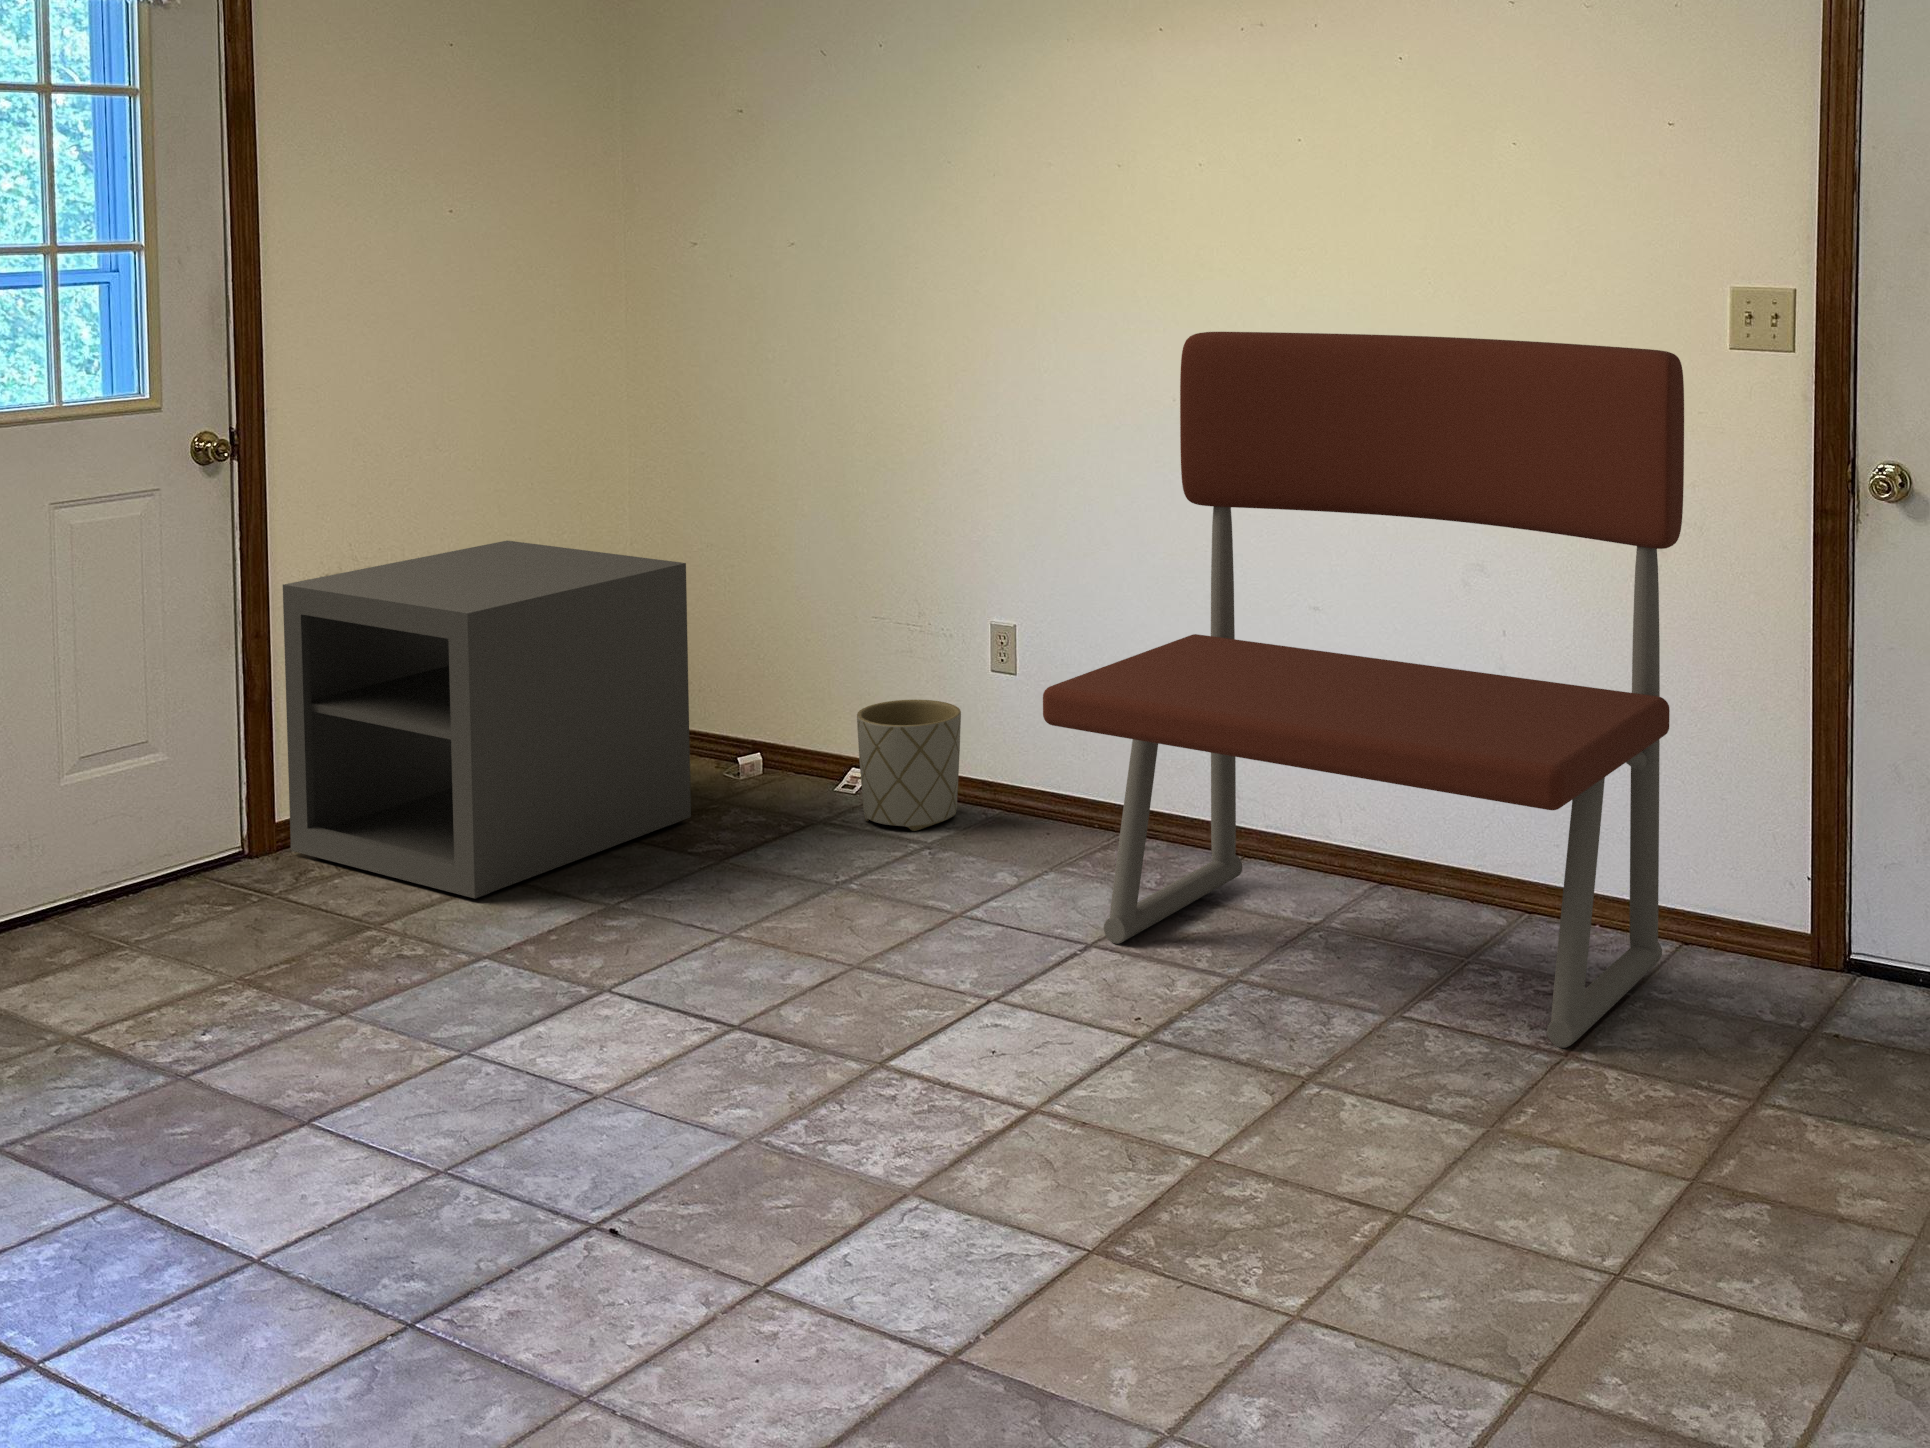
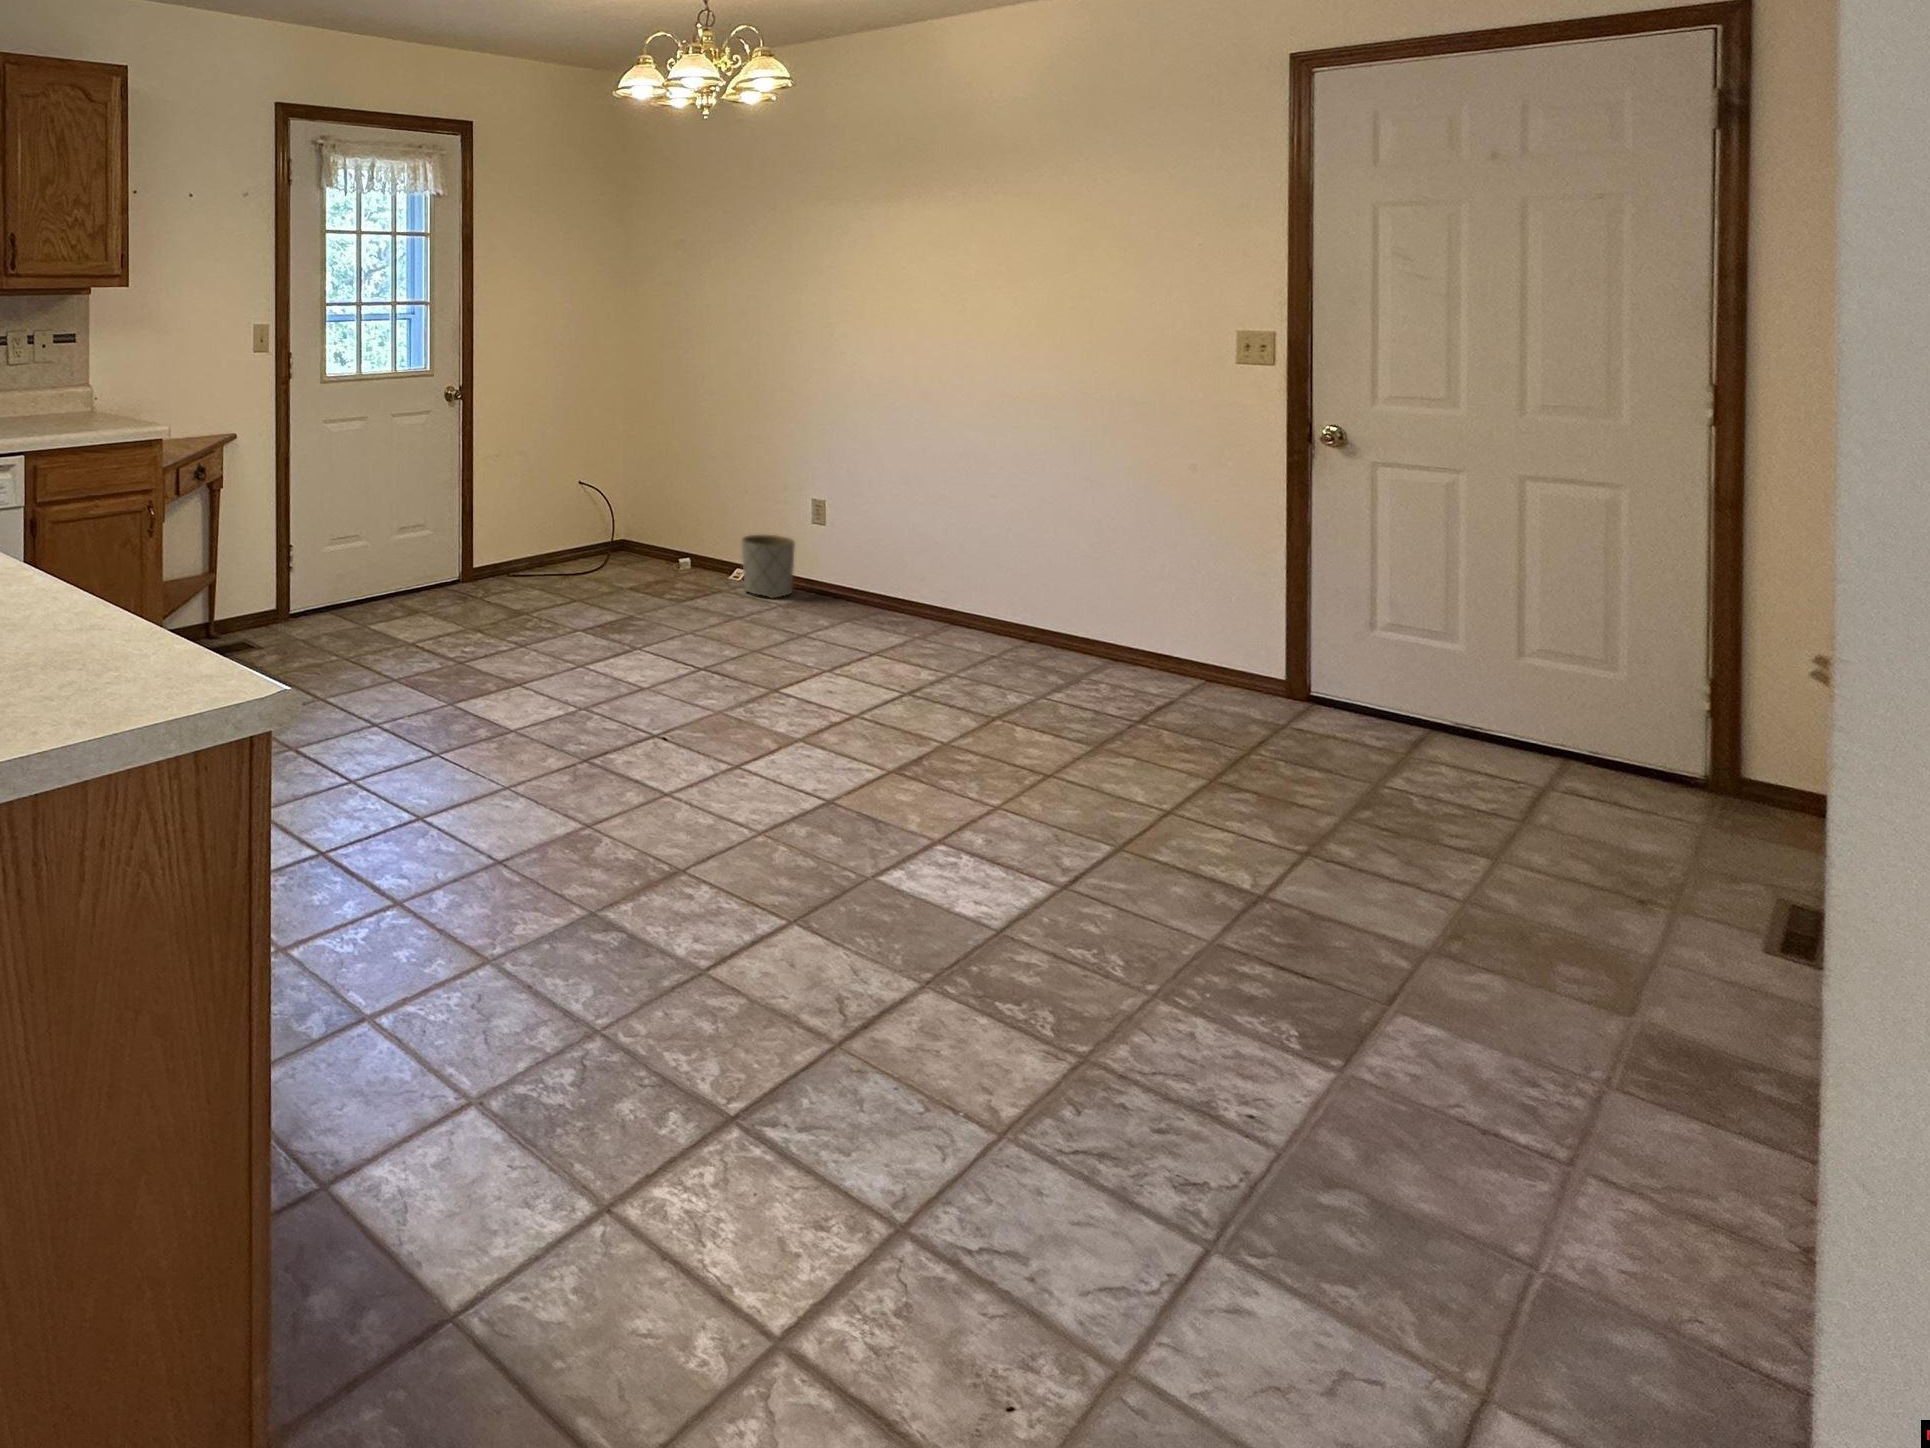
bench: present [1043,332,1684,1048] -> none [849,352,1205,719]
storage cabinet: present [283,541,691,899] -> none [477,447,659,608]

